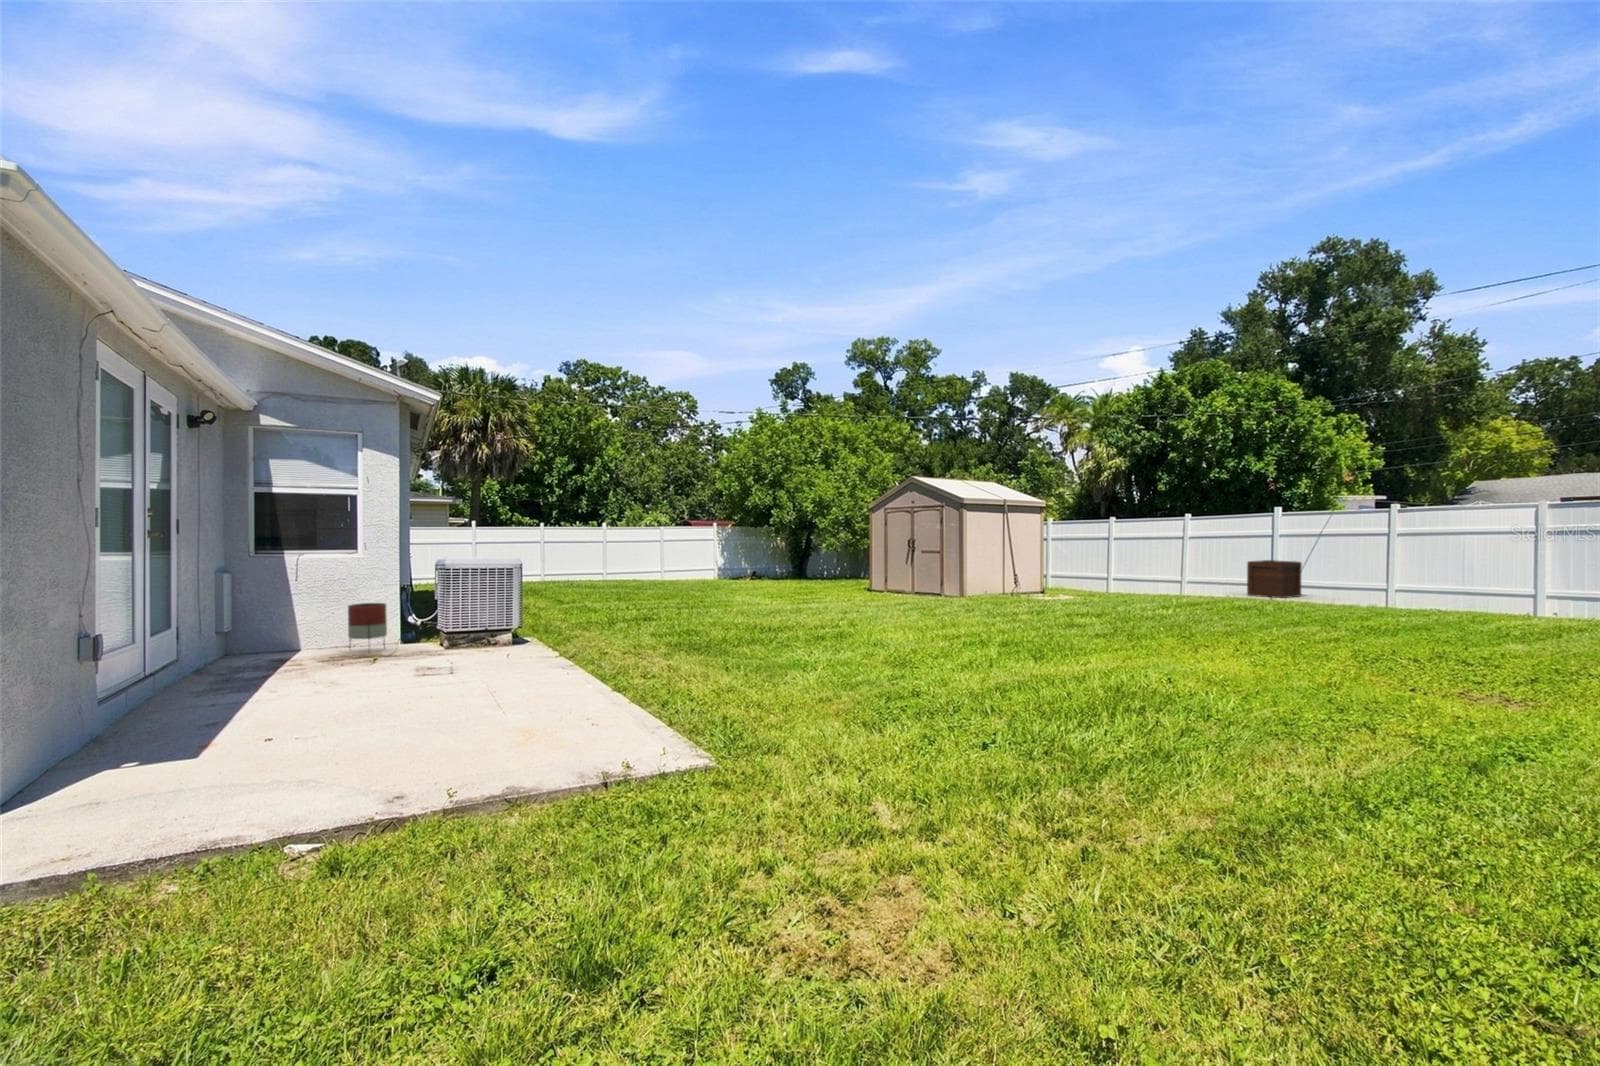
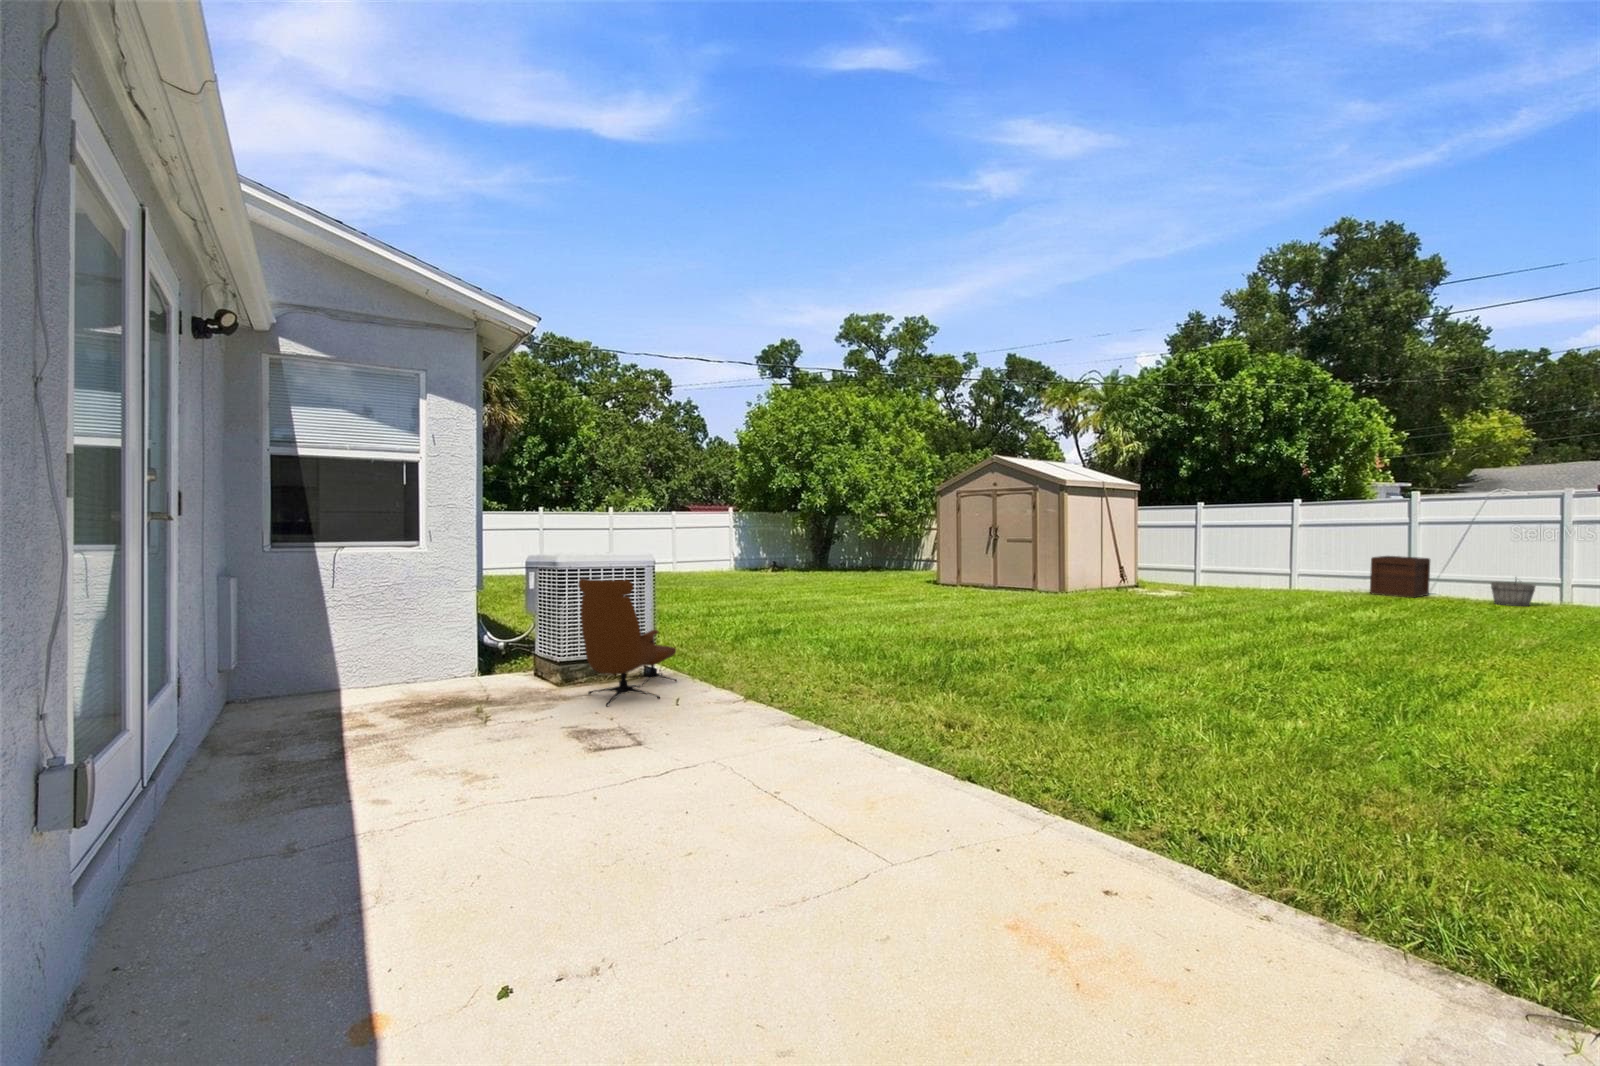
lounge chair: none [442,563,536,660] -> present [578,578,676,706]
wooden bucket: none [1344,576,1382,604] -> present [1491,581,1535,606]
planter: present [348,603,387,639] -> none [438,625,488,694]

